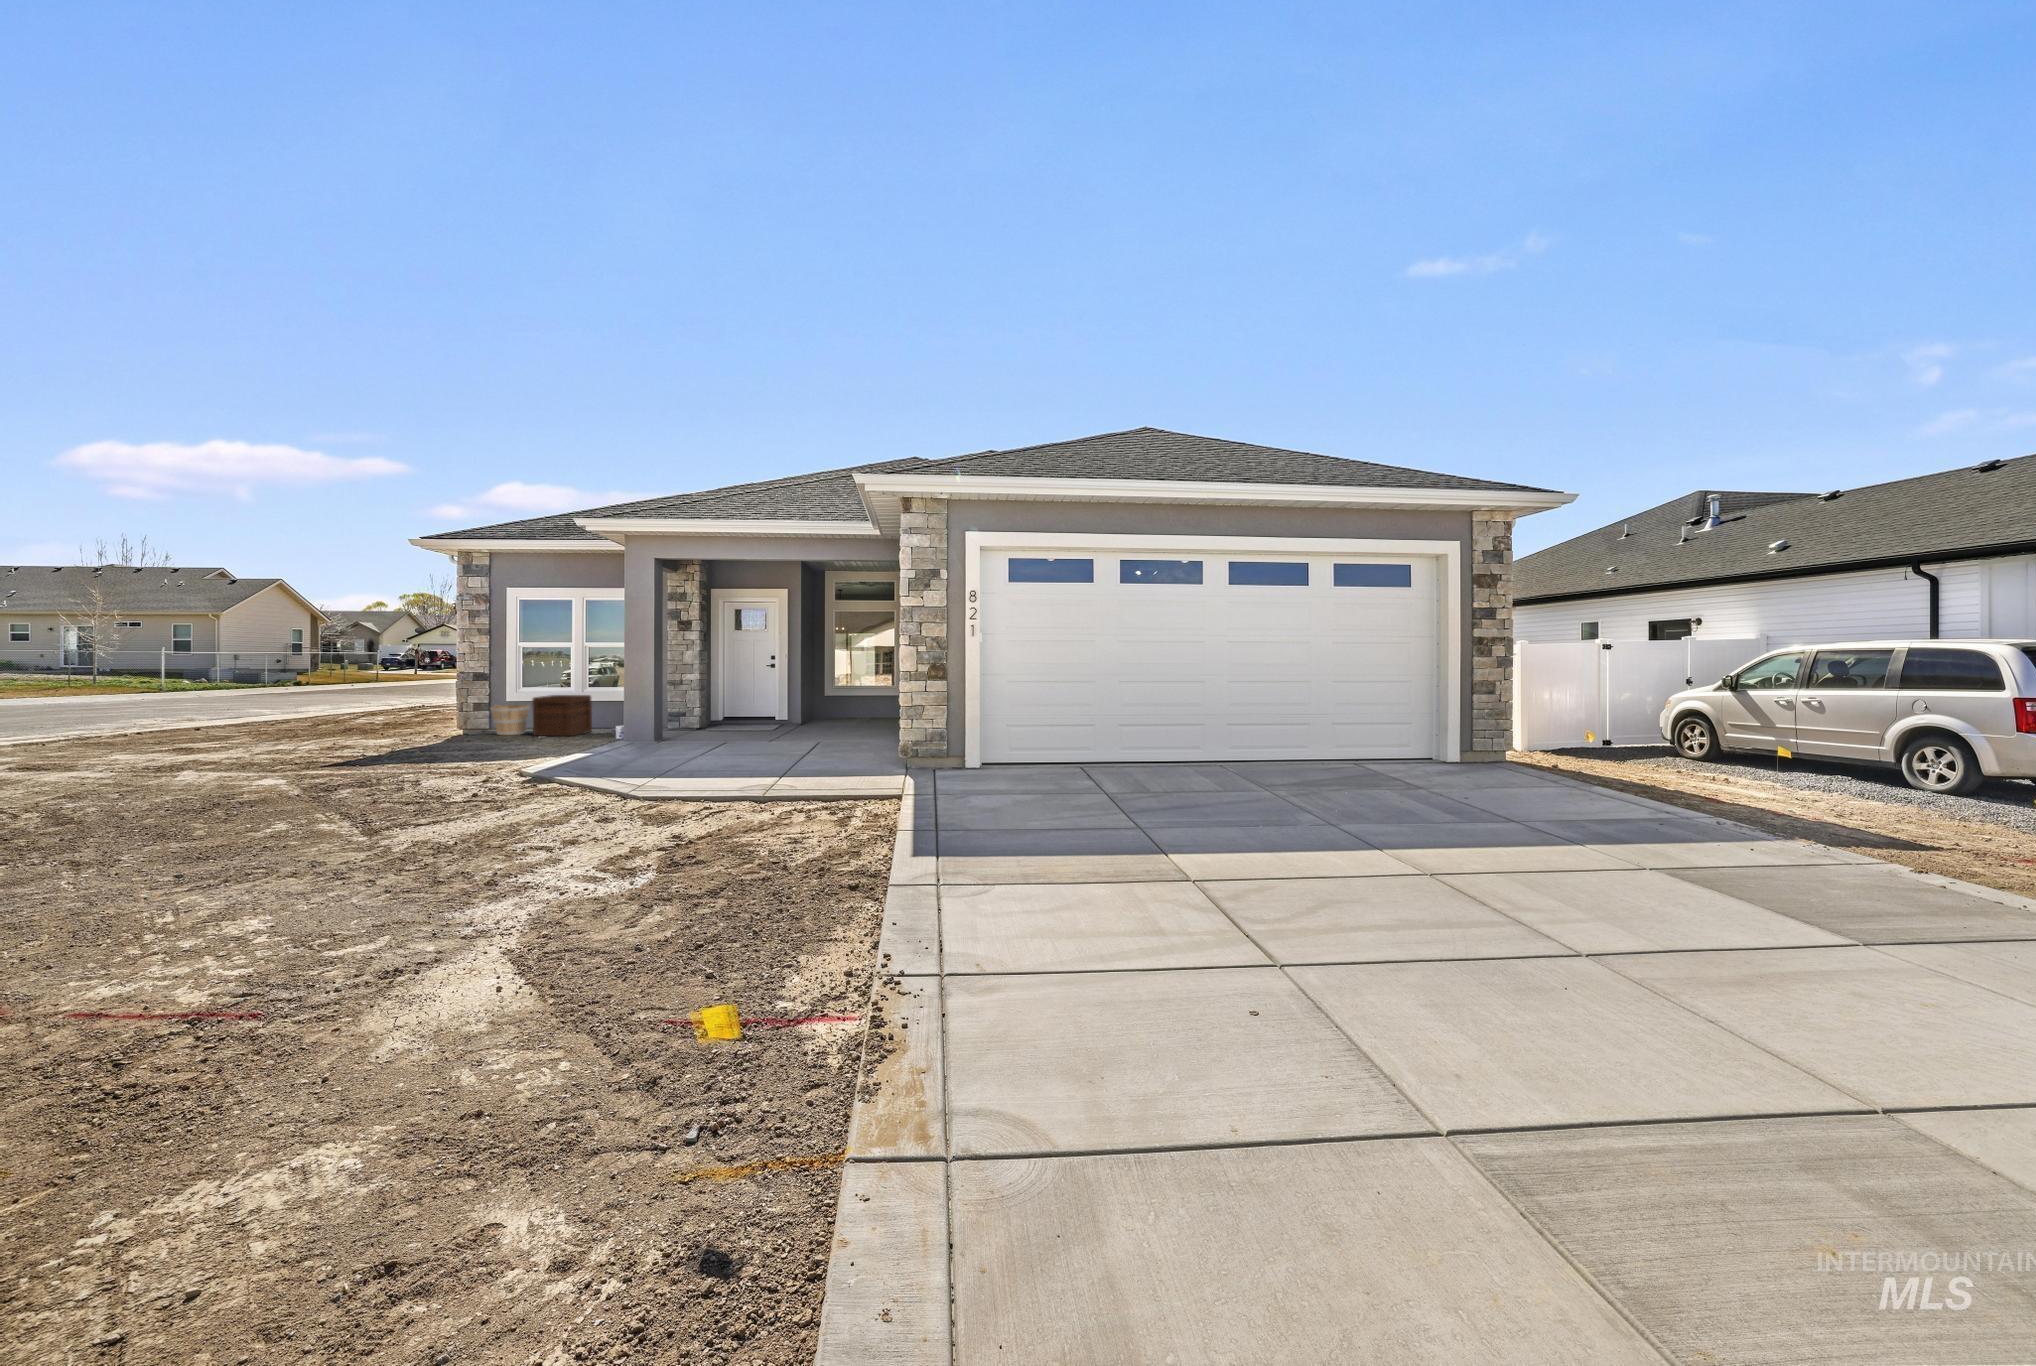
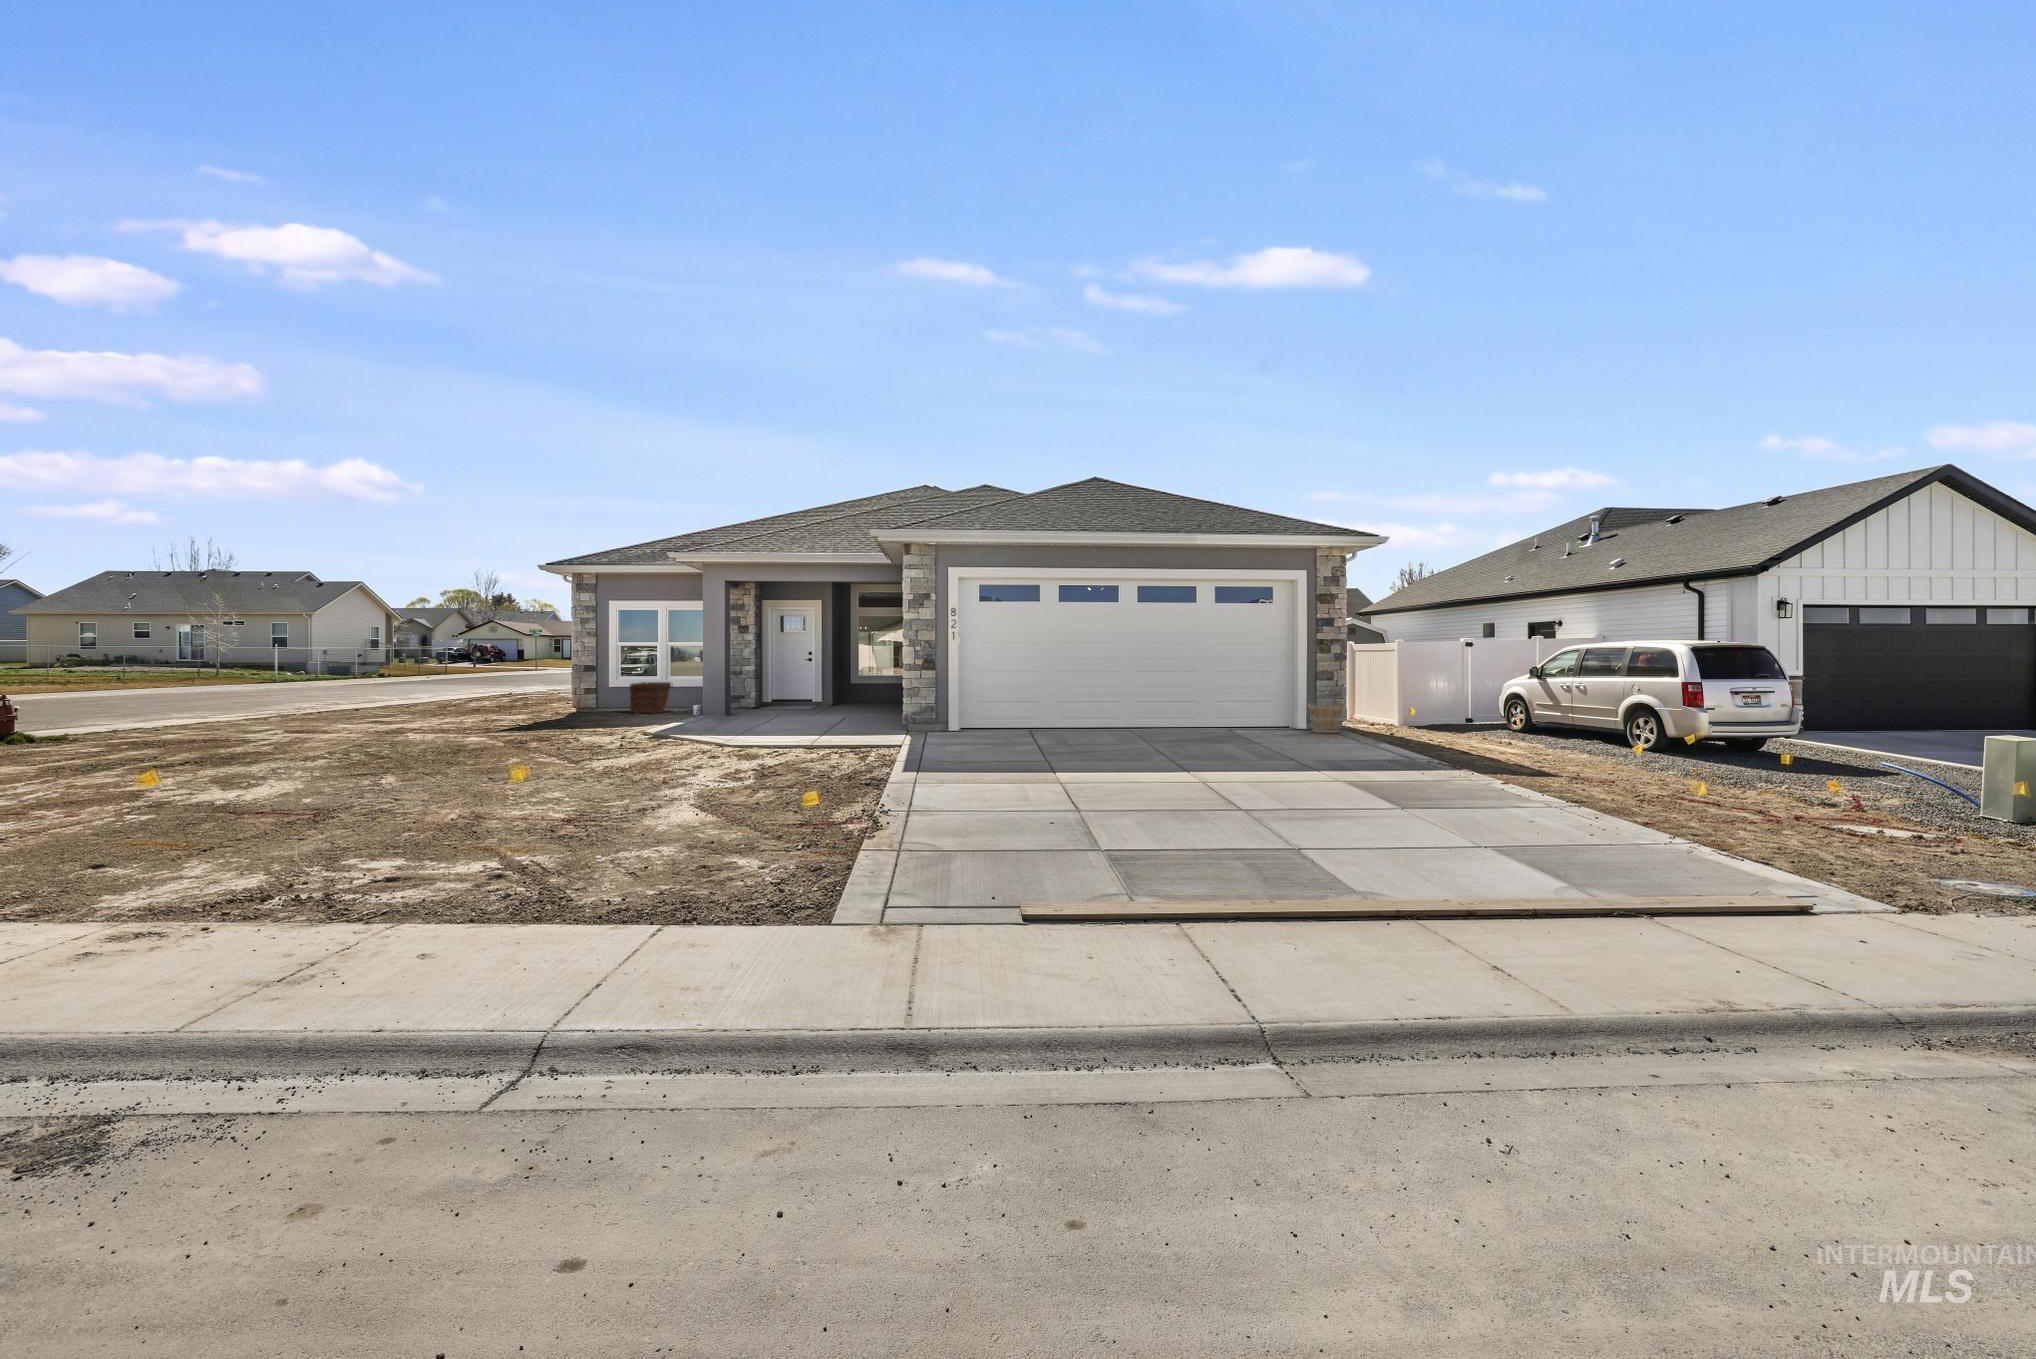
wooden bucket: present [491,705,530,735] -> present [1307,703,1344,733]

